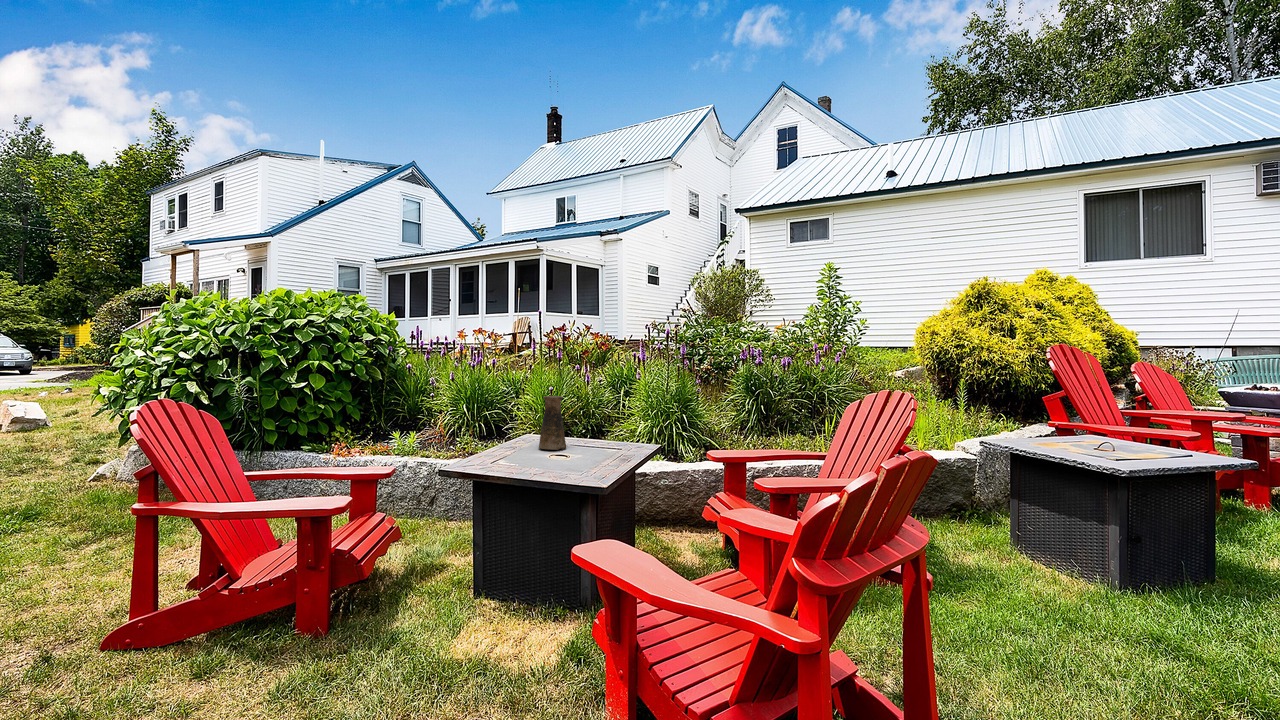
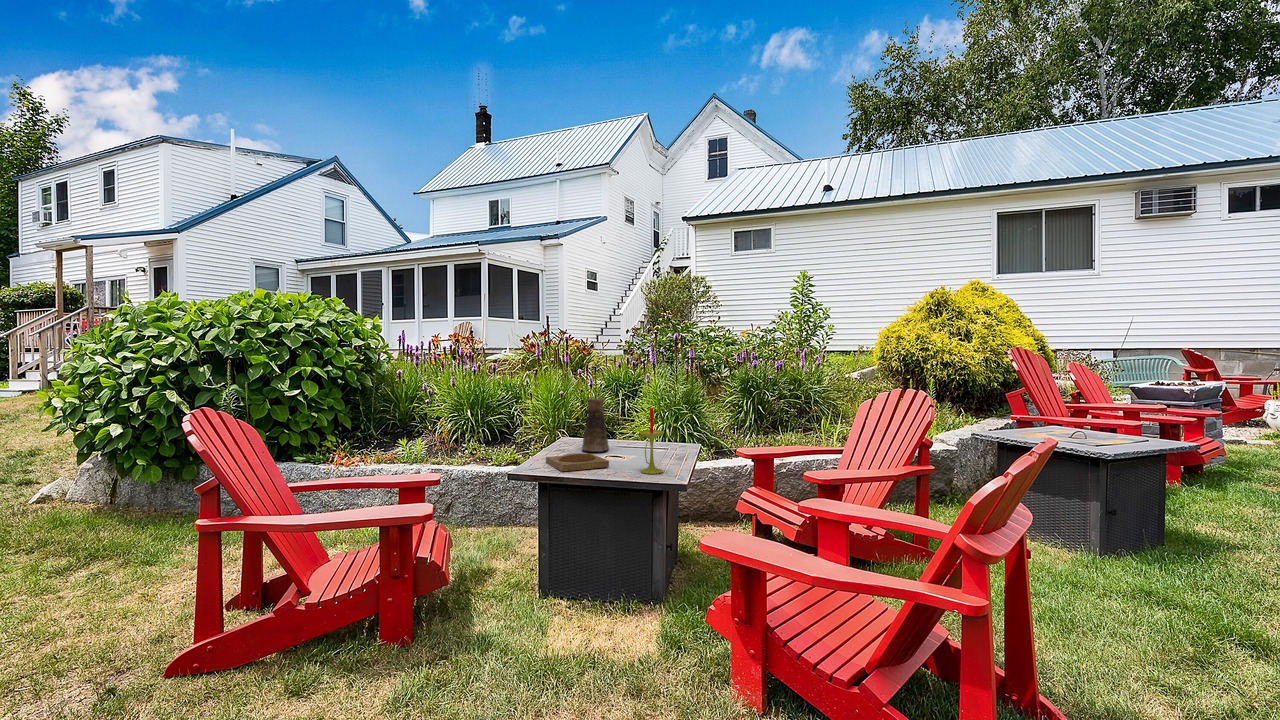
candle: none [573,405,599,474] -> present [639,408,664,474]
tray: none [491,451,547,469] -> present [546,453,609,471]

